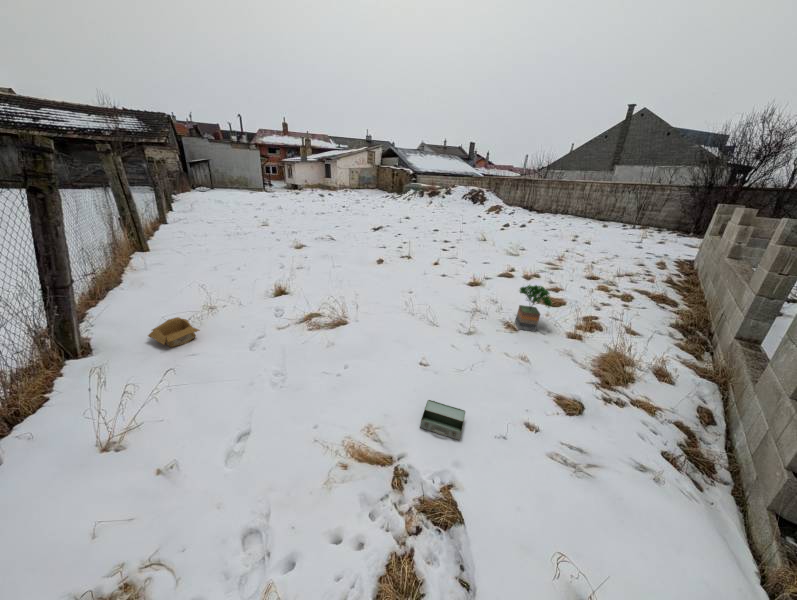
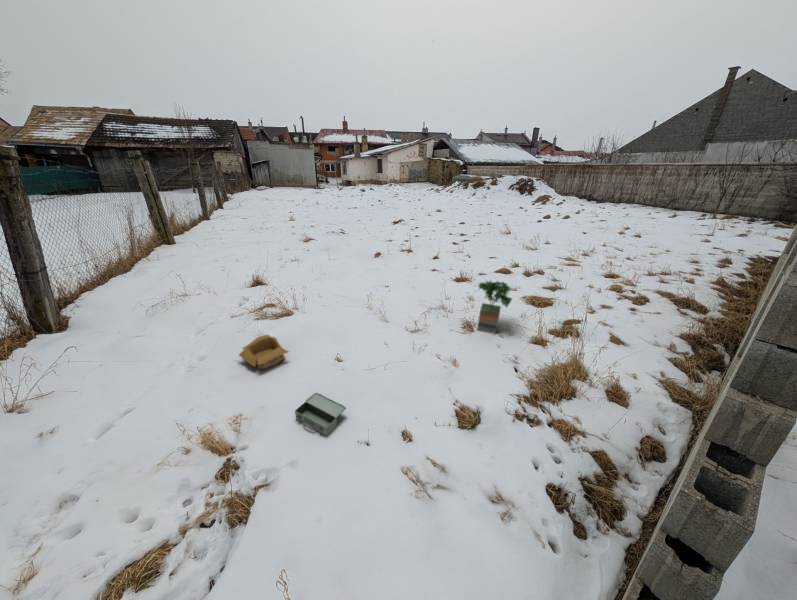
cardboard box: present [148,317,200,347] -> present [239,335,289,369]

